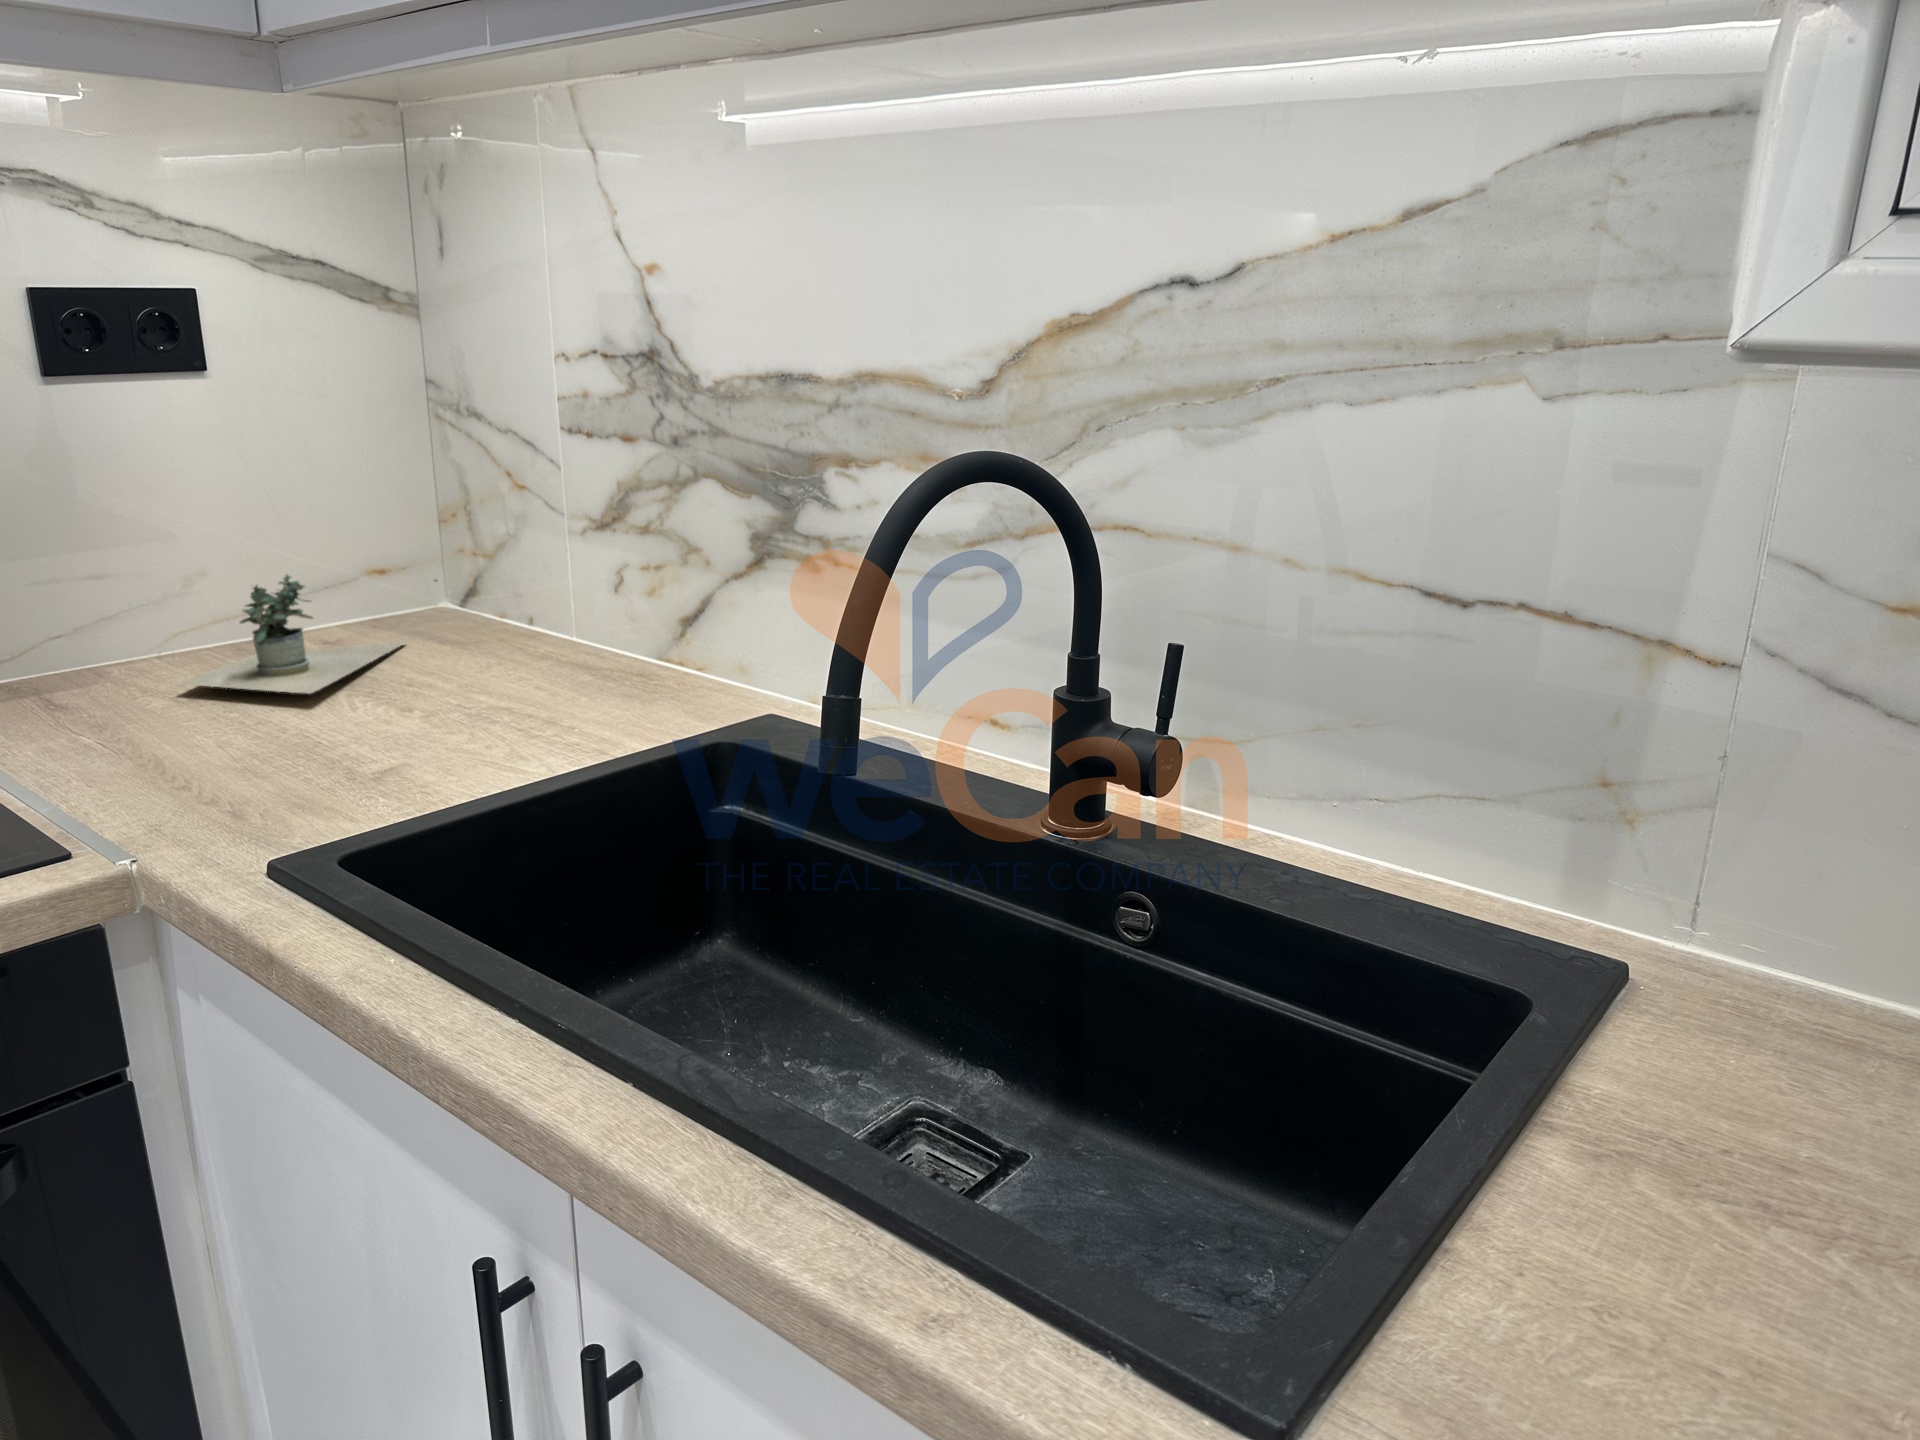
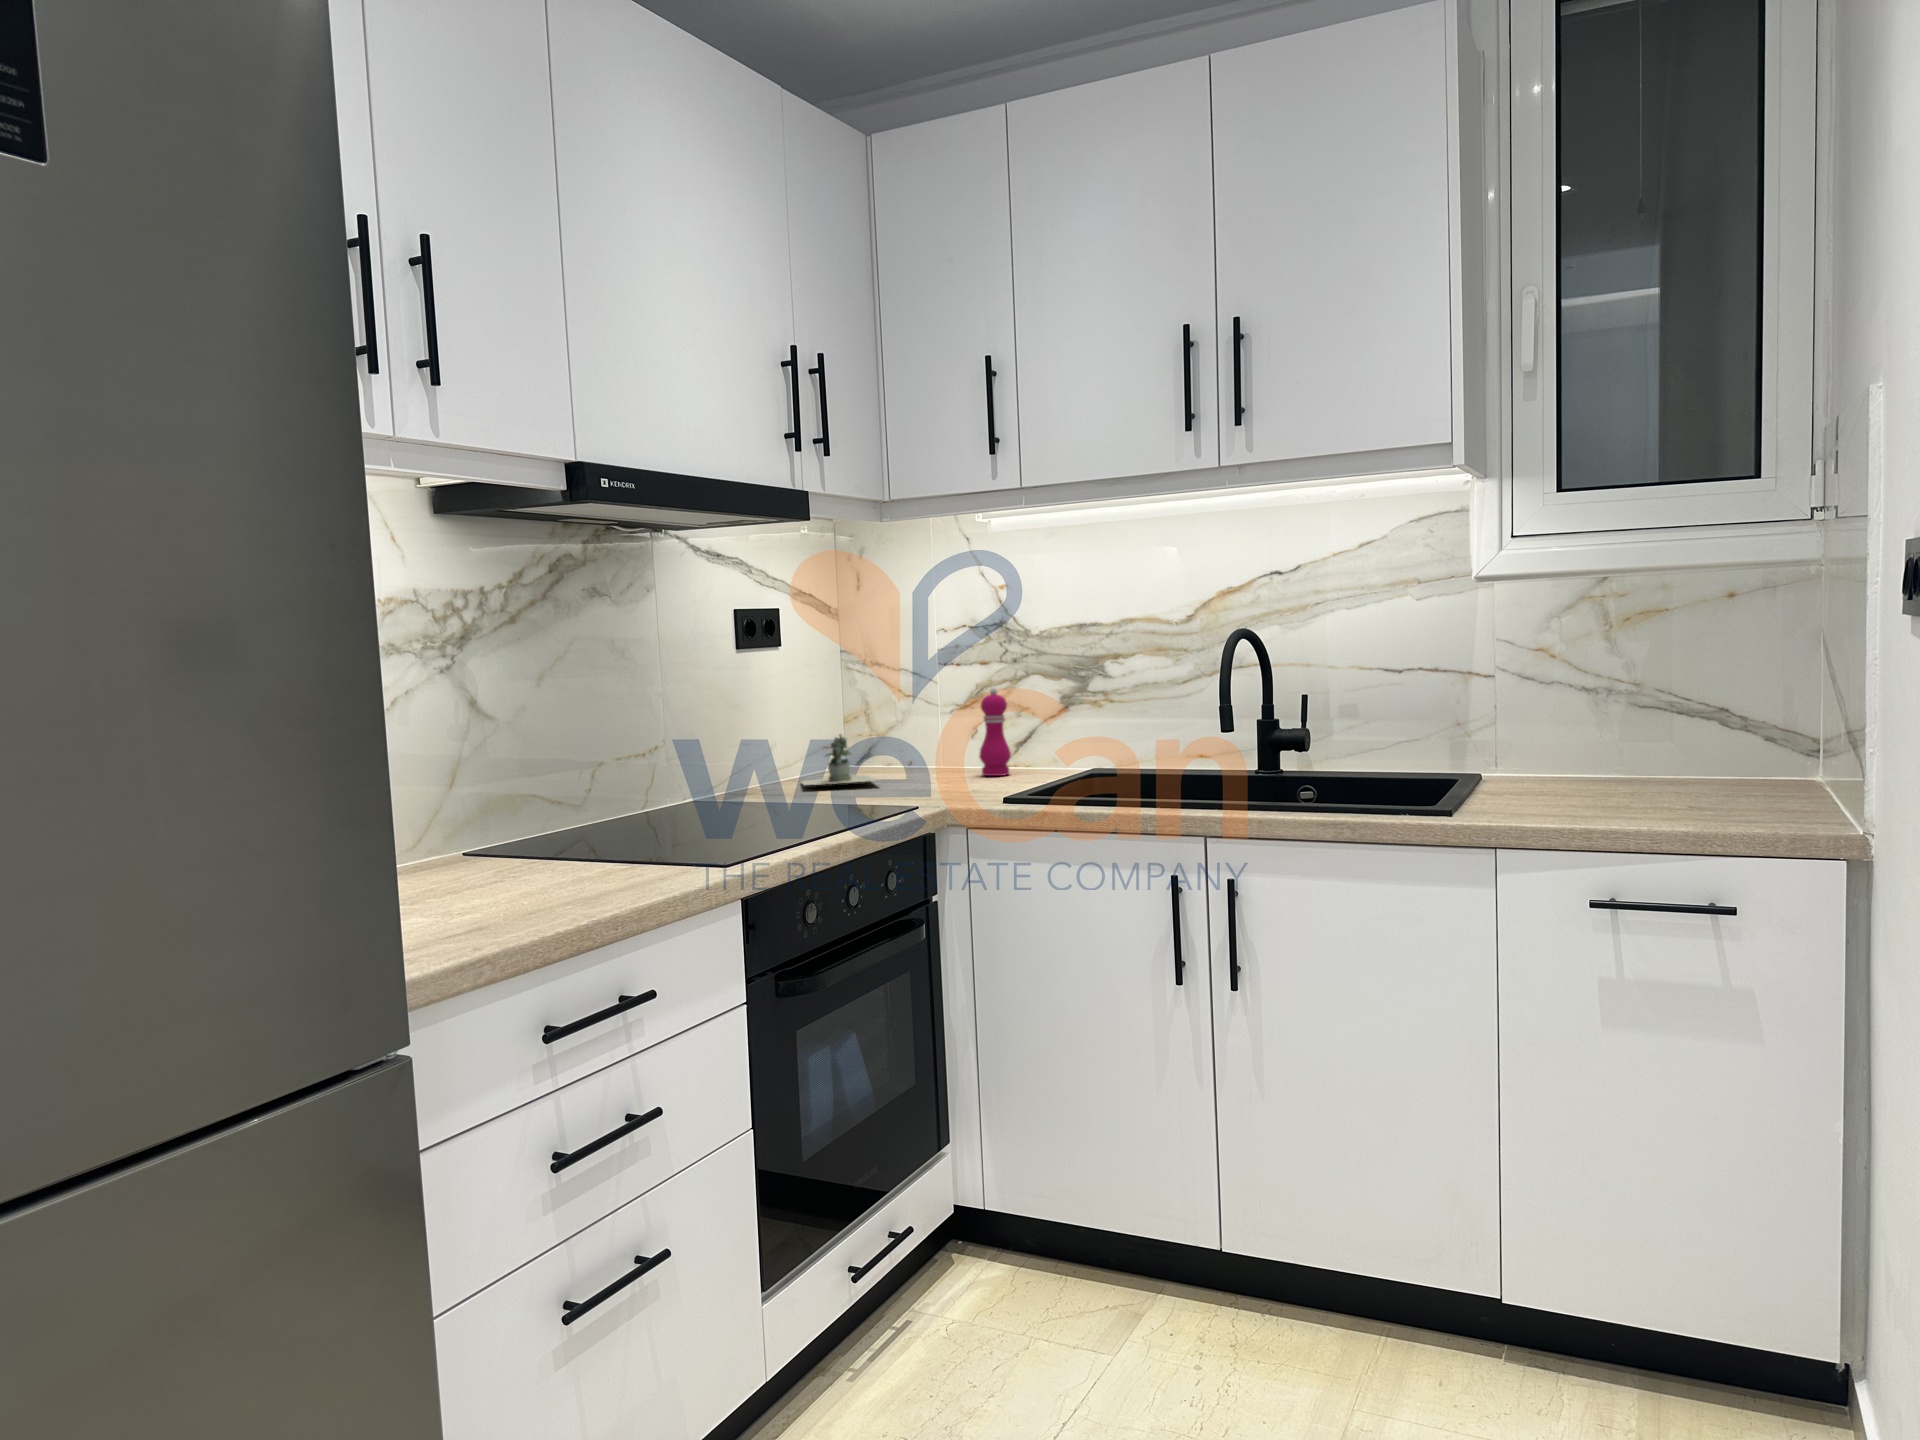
pepper mill: none [554,506,624,699] -> present [979,688,1011,776]

